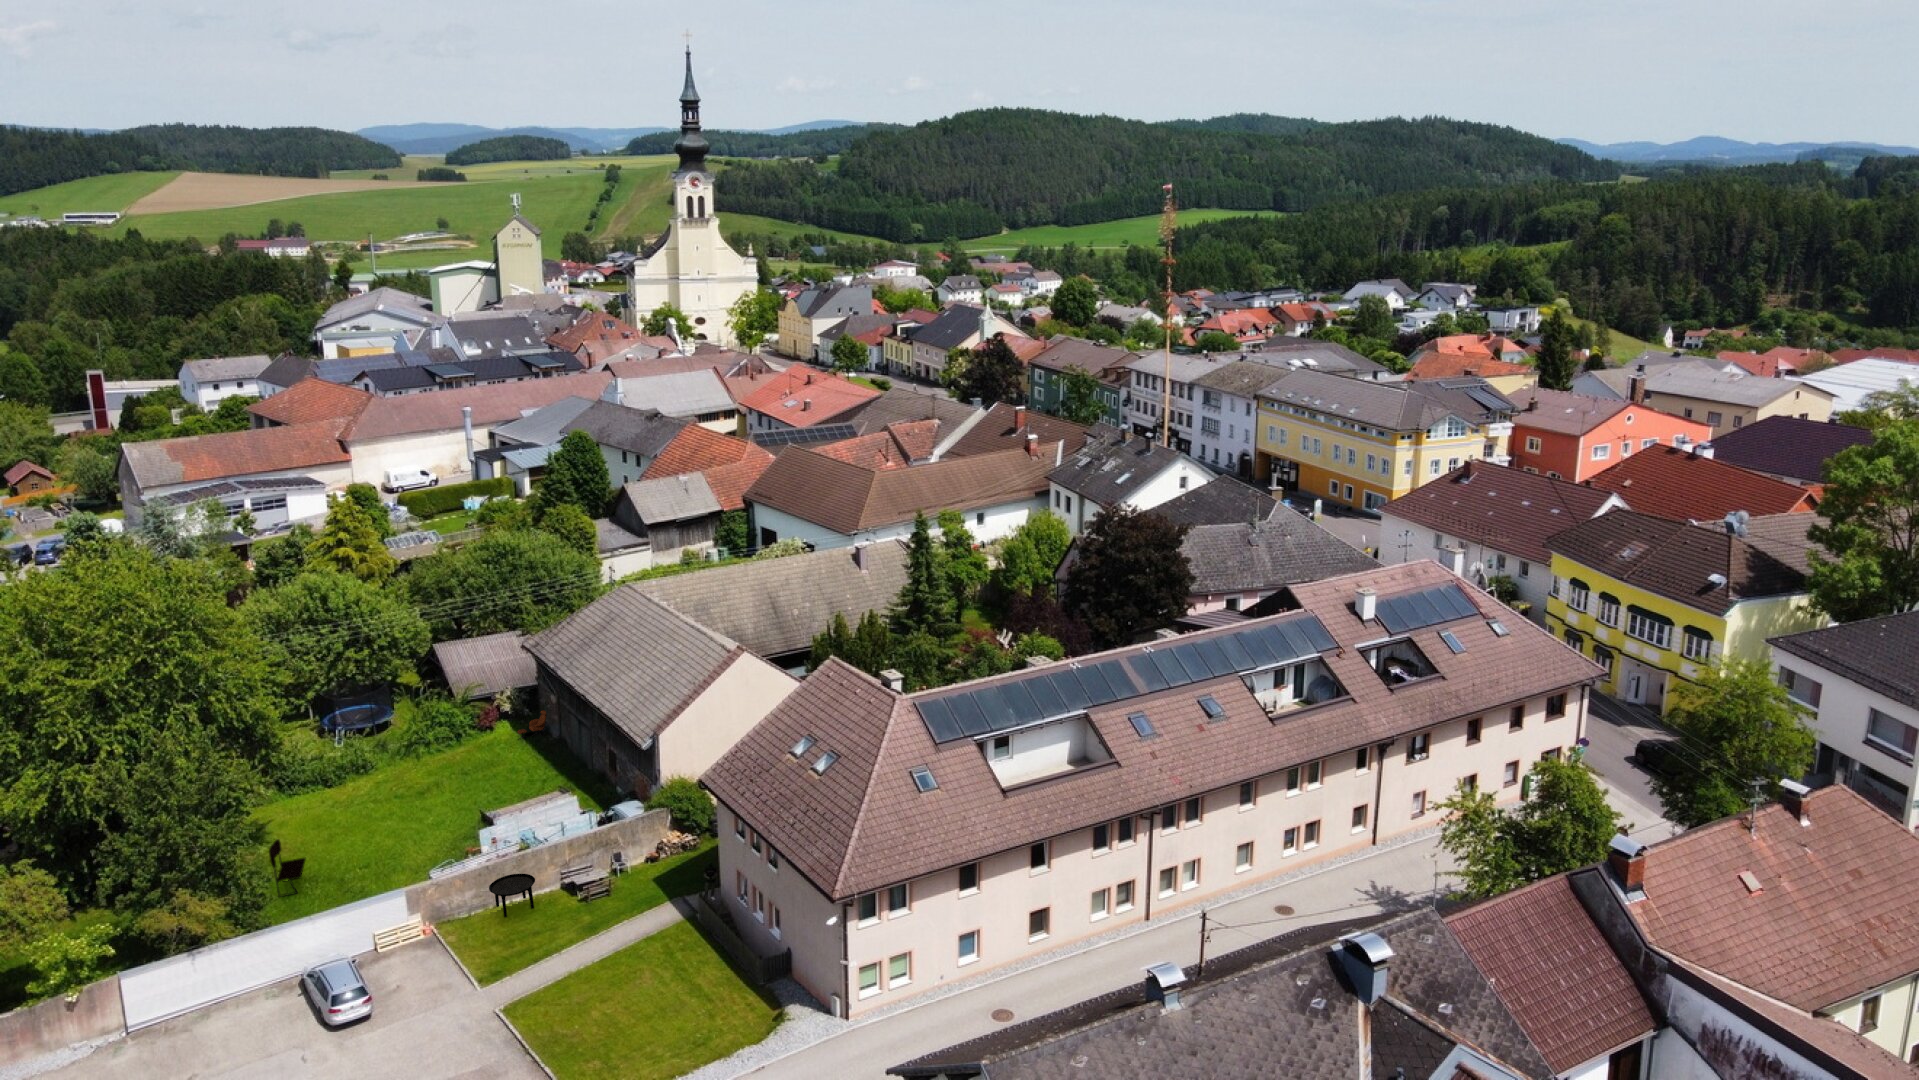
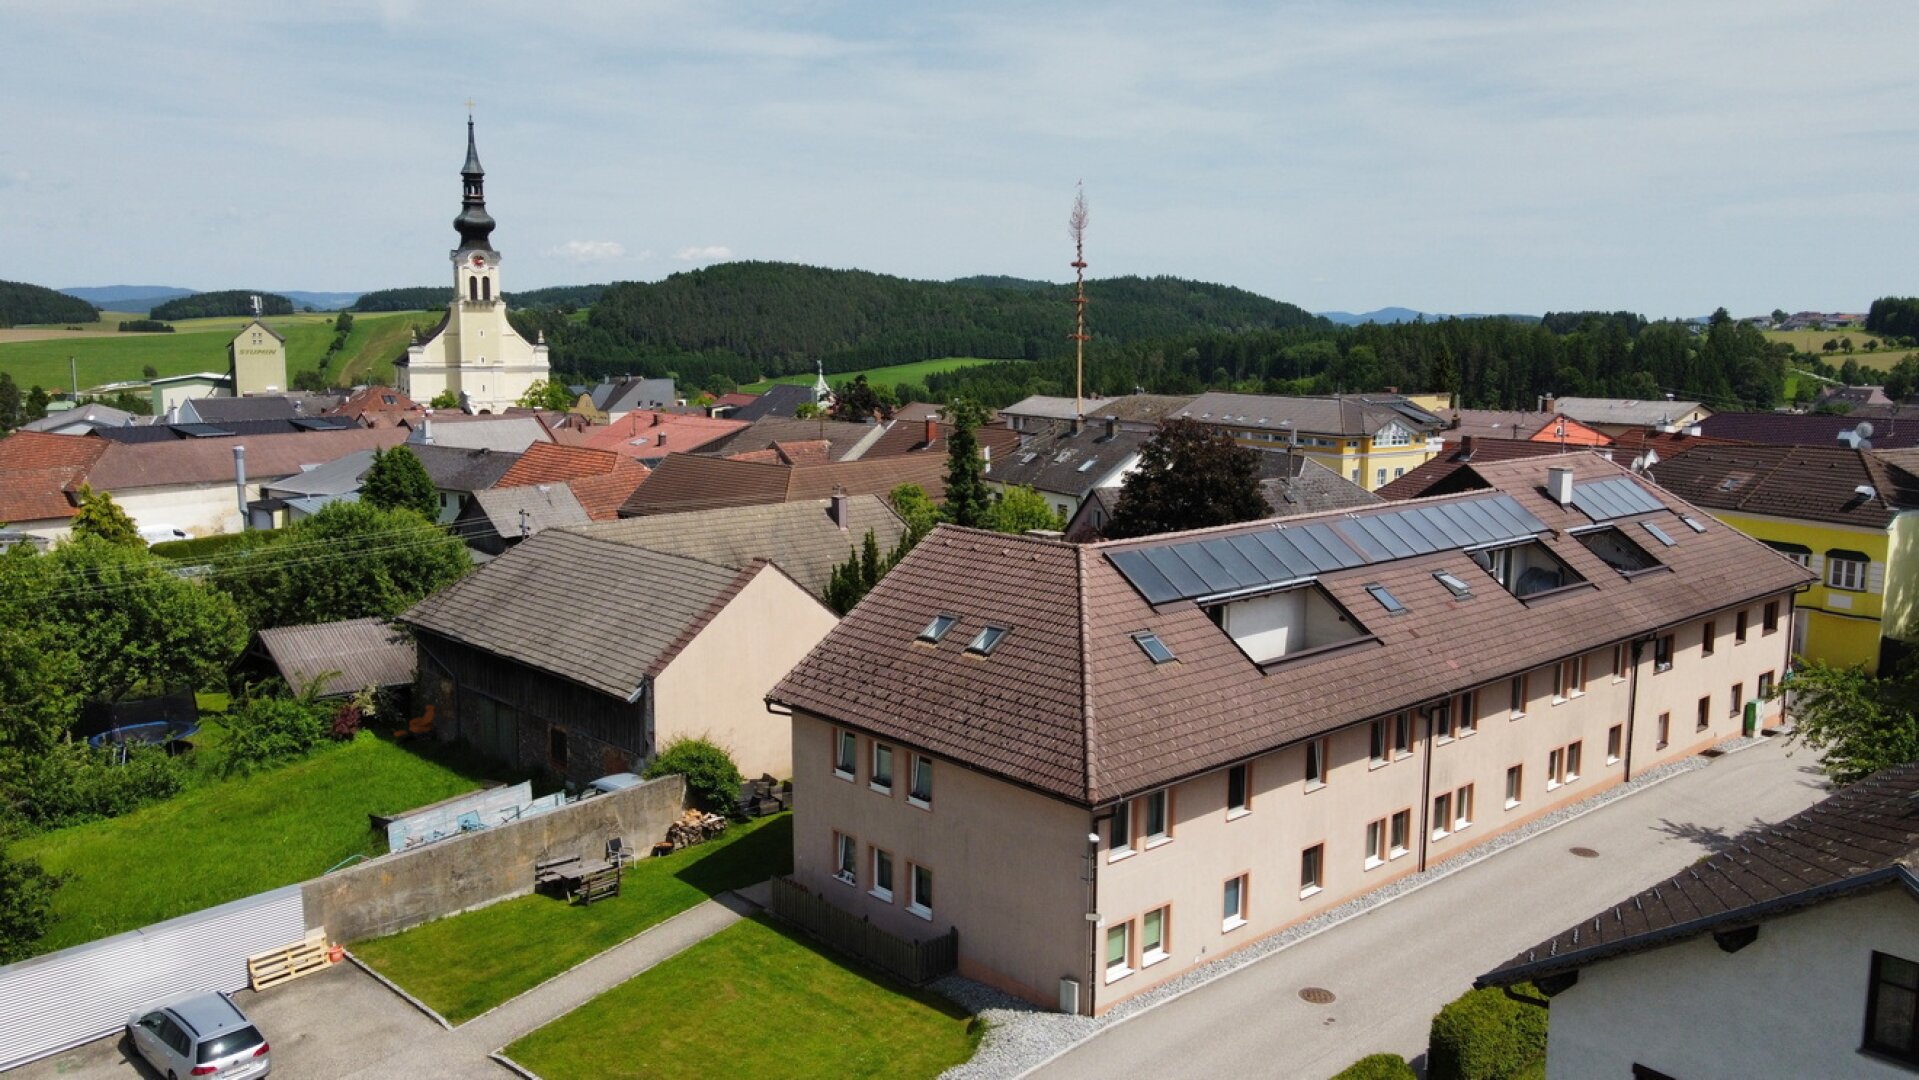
bench: present [269,839,306,897] -> none [47,853,104,941]
round table: present [489,874,535,917] -> none [432,870,503,933]

